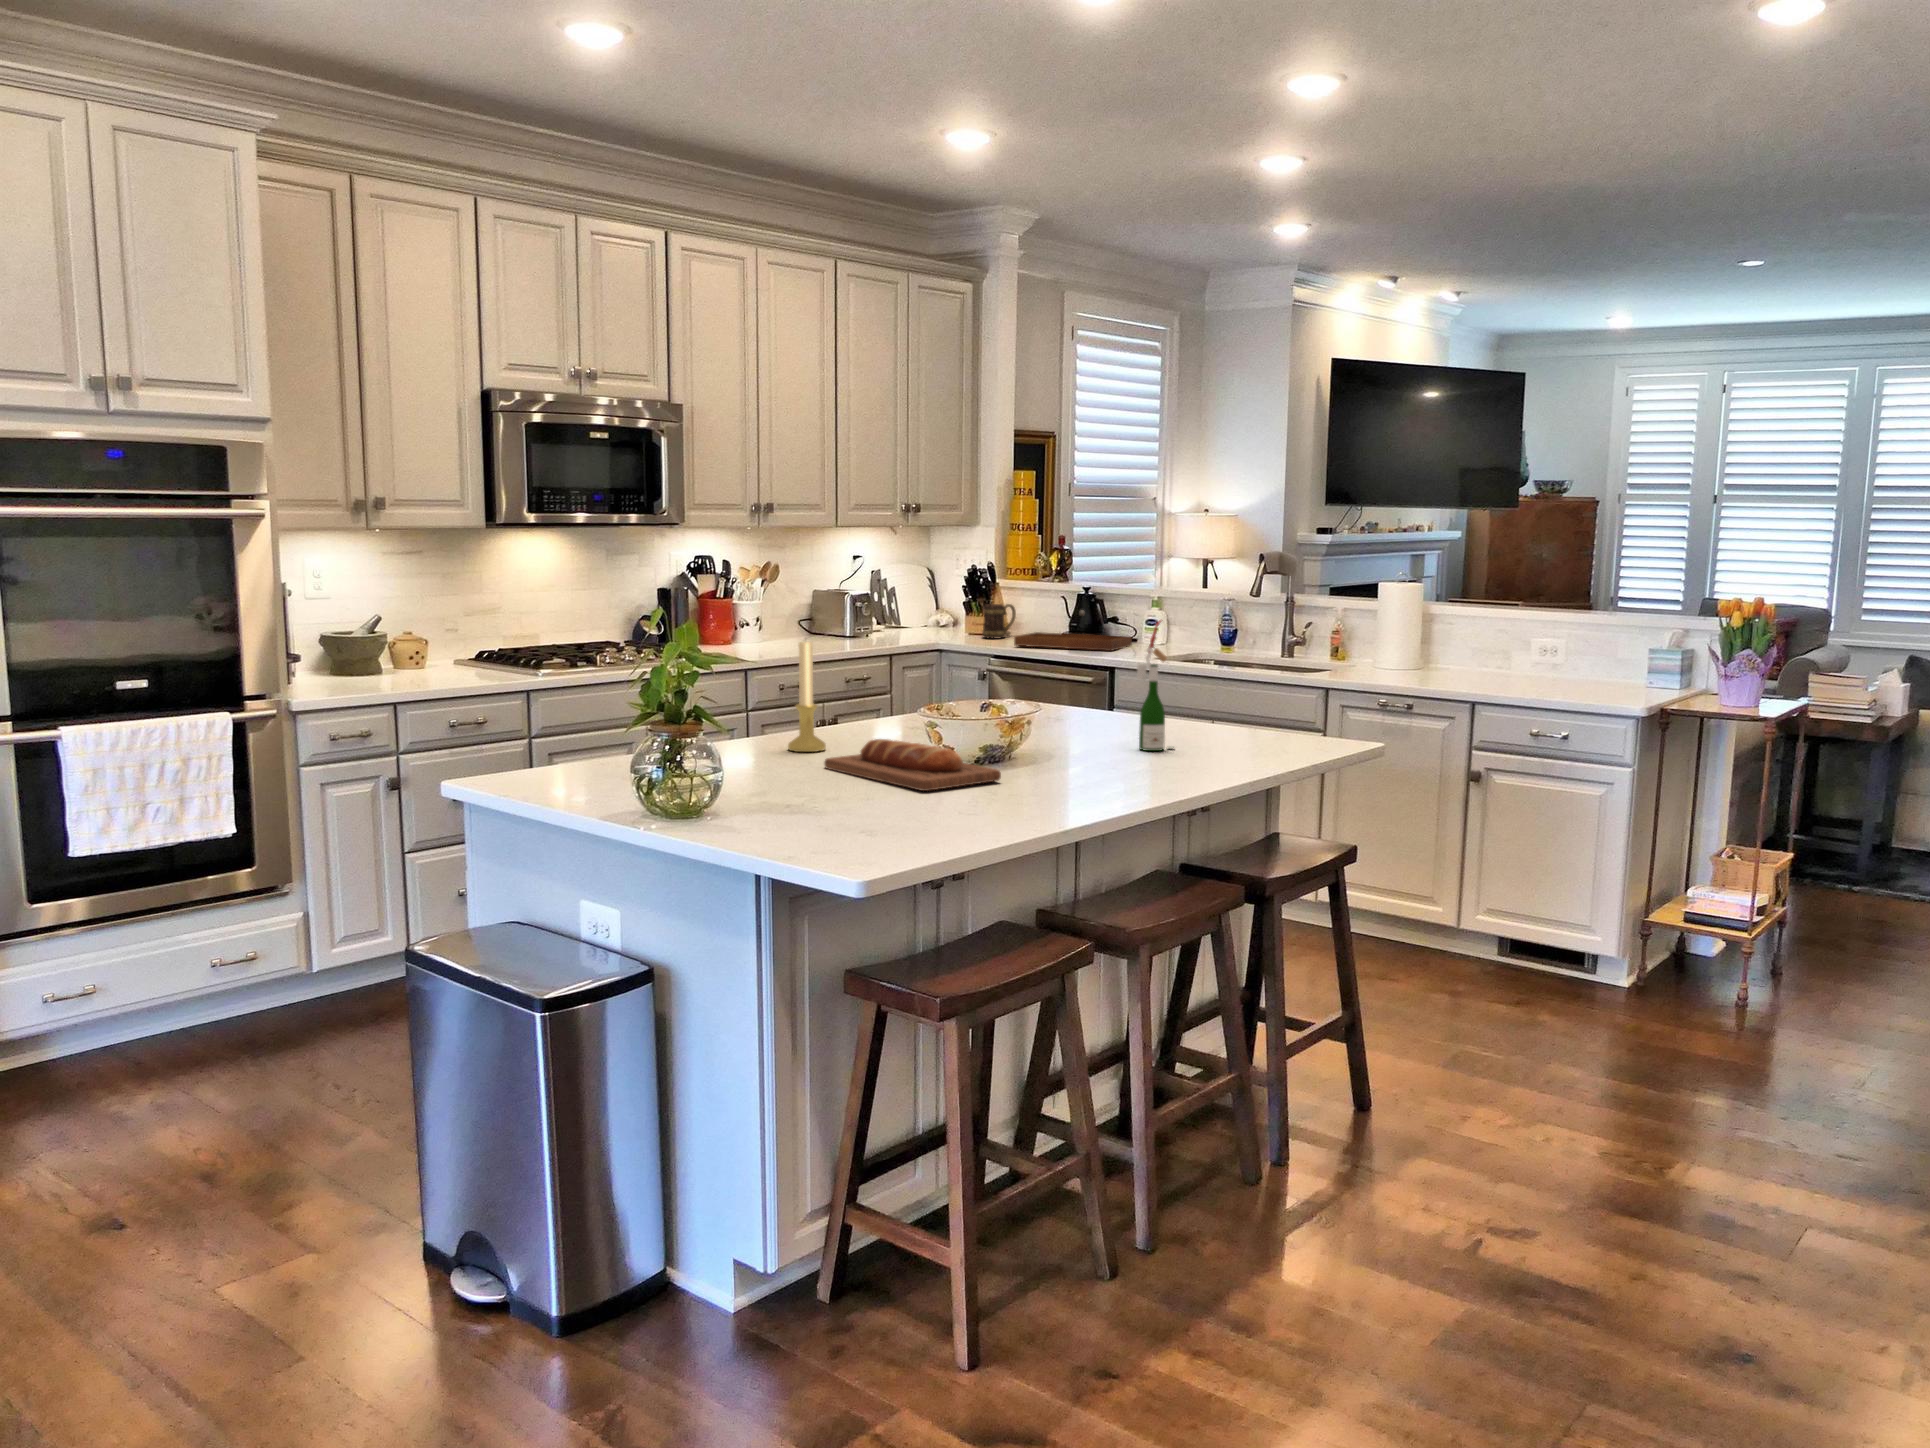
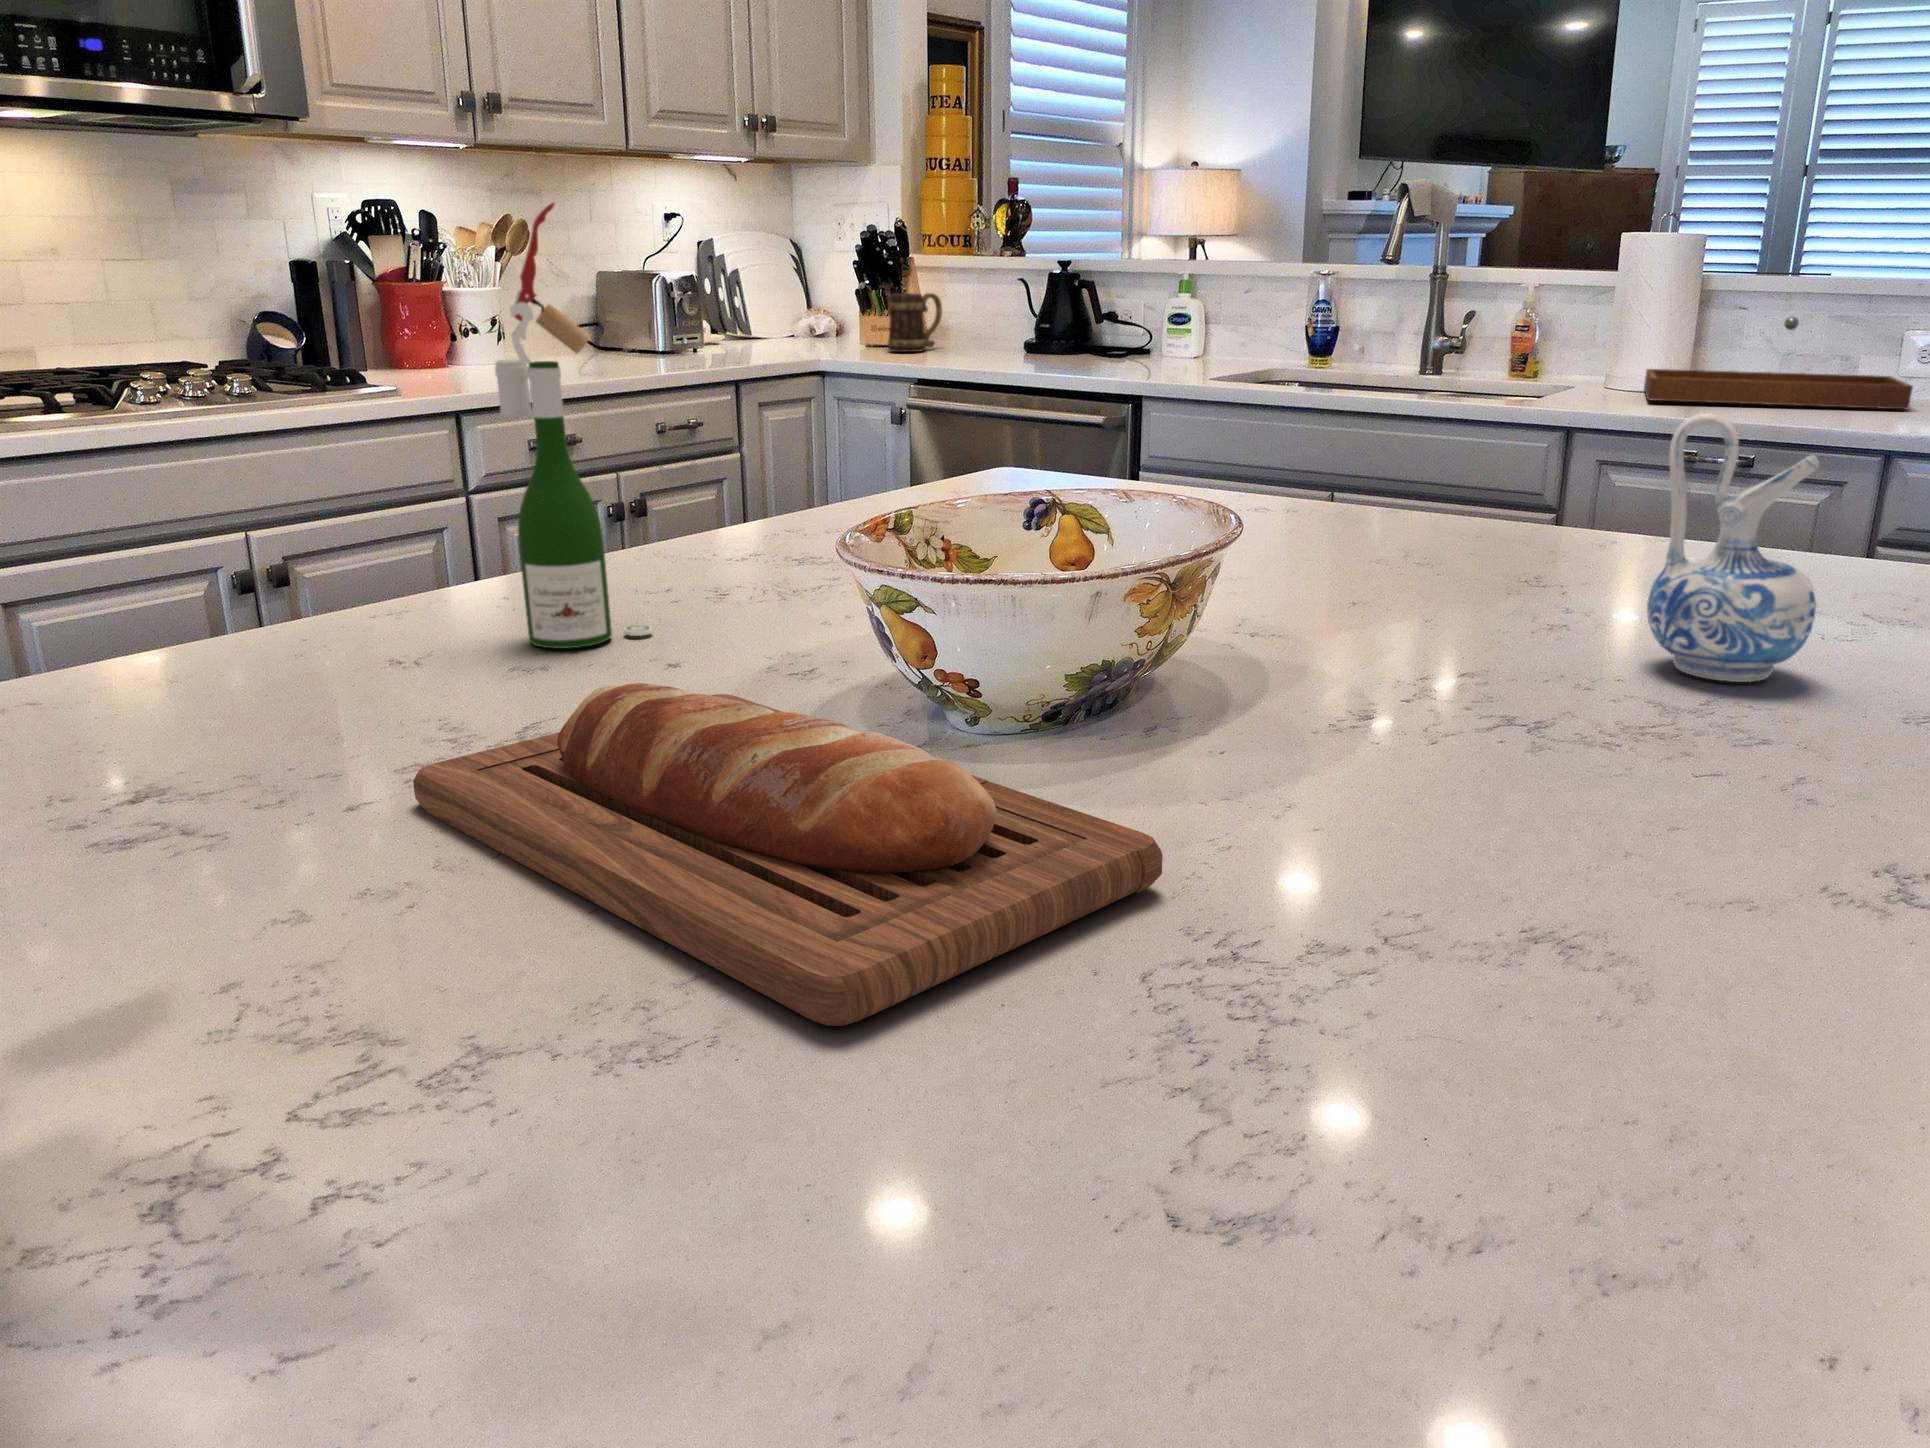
tray: present [1014,610,1132,651] -> present [1644,317,1913,410]
wine bottle: present [1137,620,1174,751] -> present [495,203,653,649]
candle holder: present [788,642,826,752] -> none [330,284,478,700]
ceramic pitcher: none [1188,678,1236,760] -> present [1647,413,1819,682]

